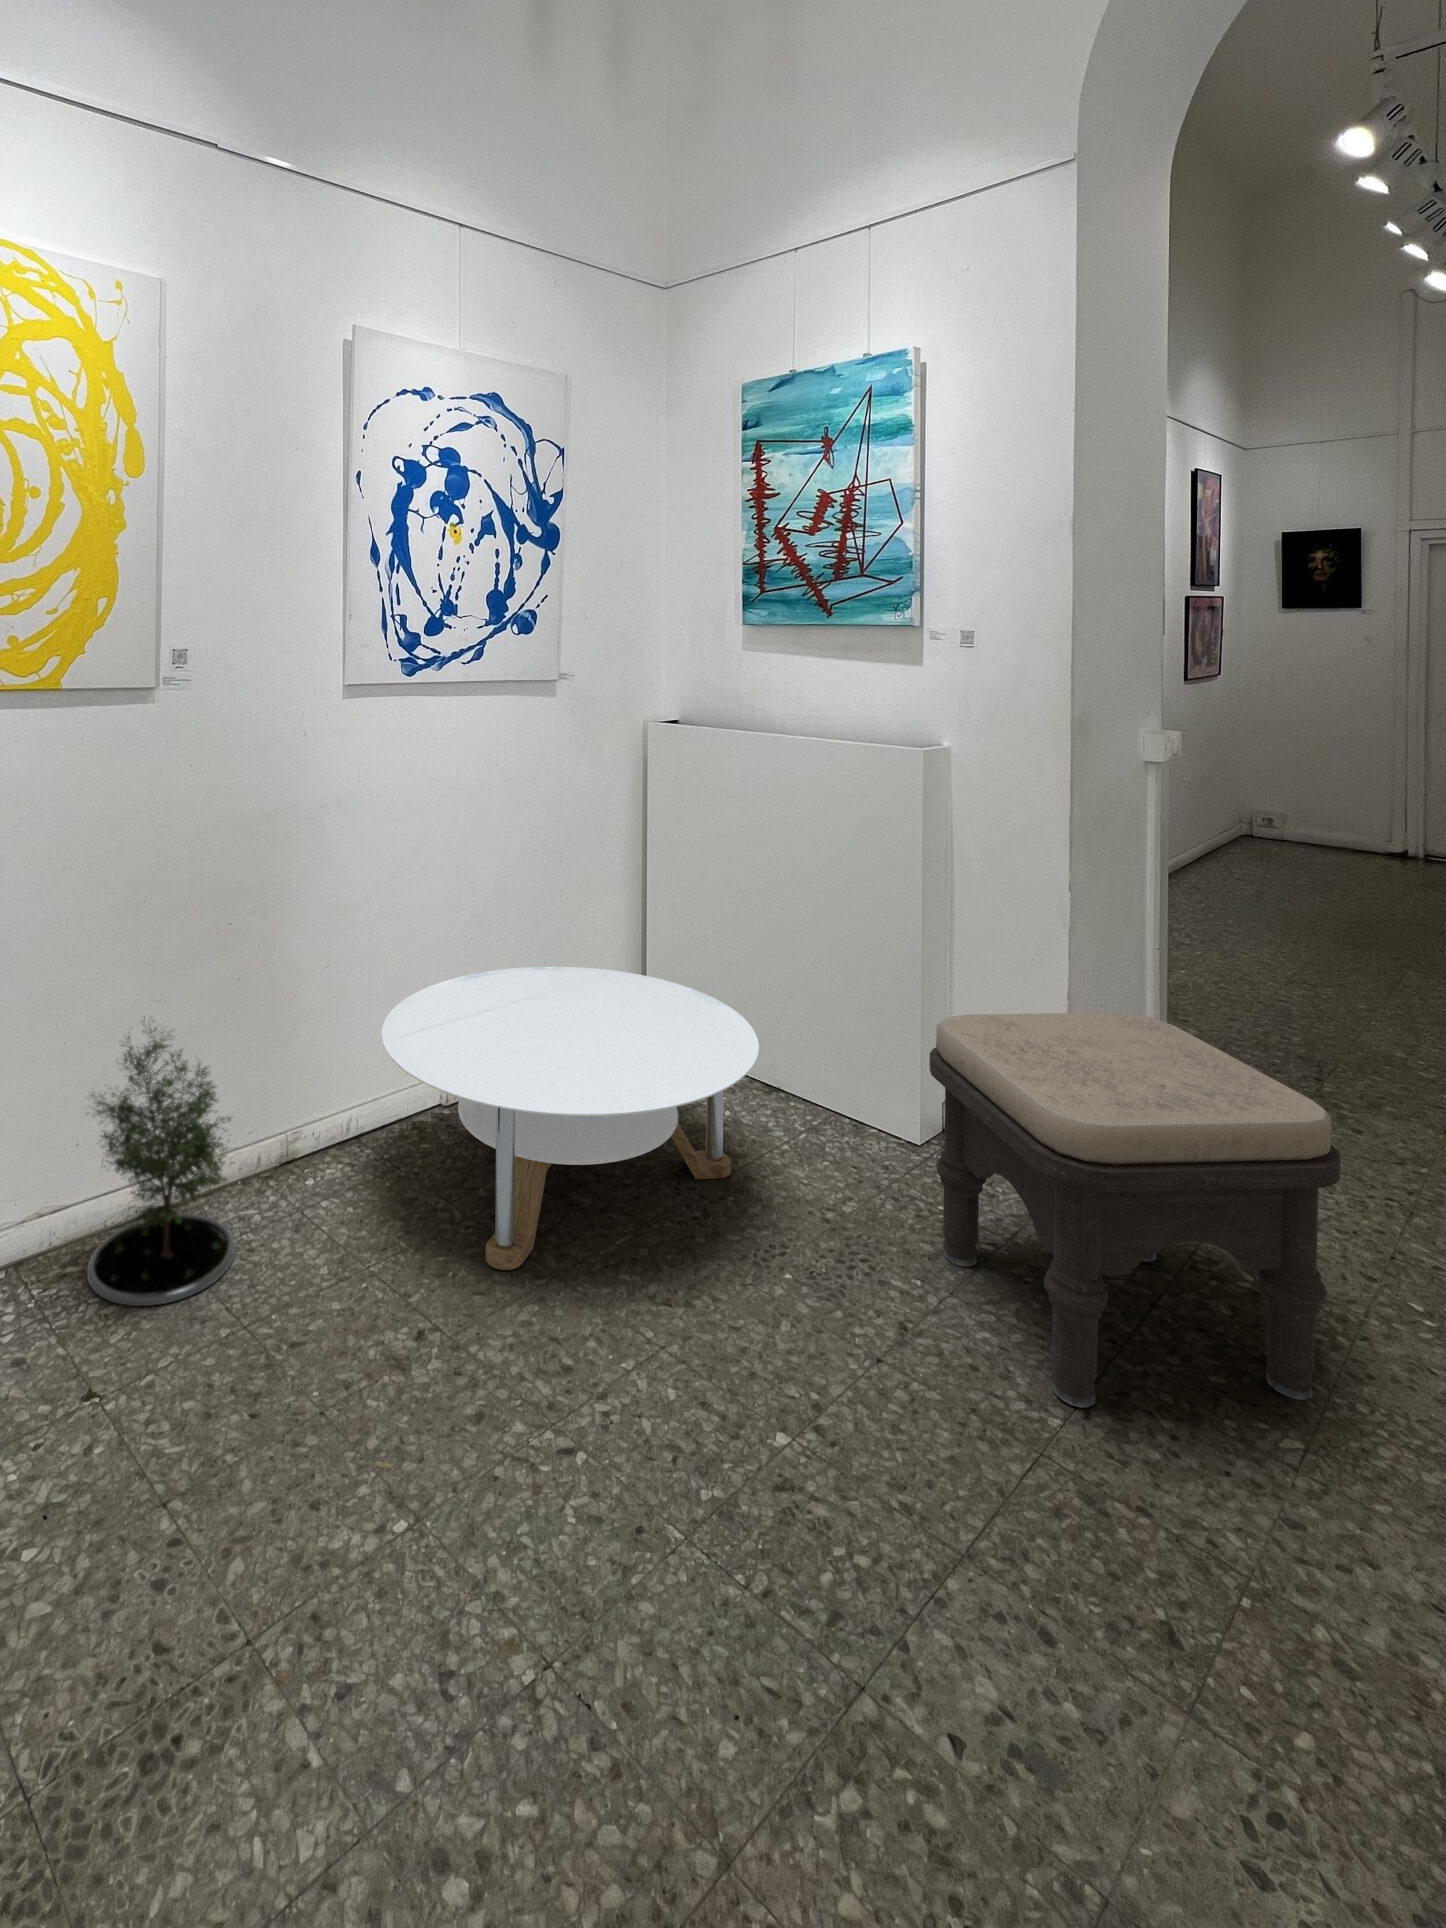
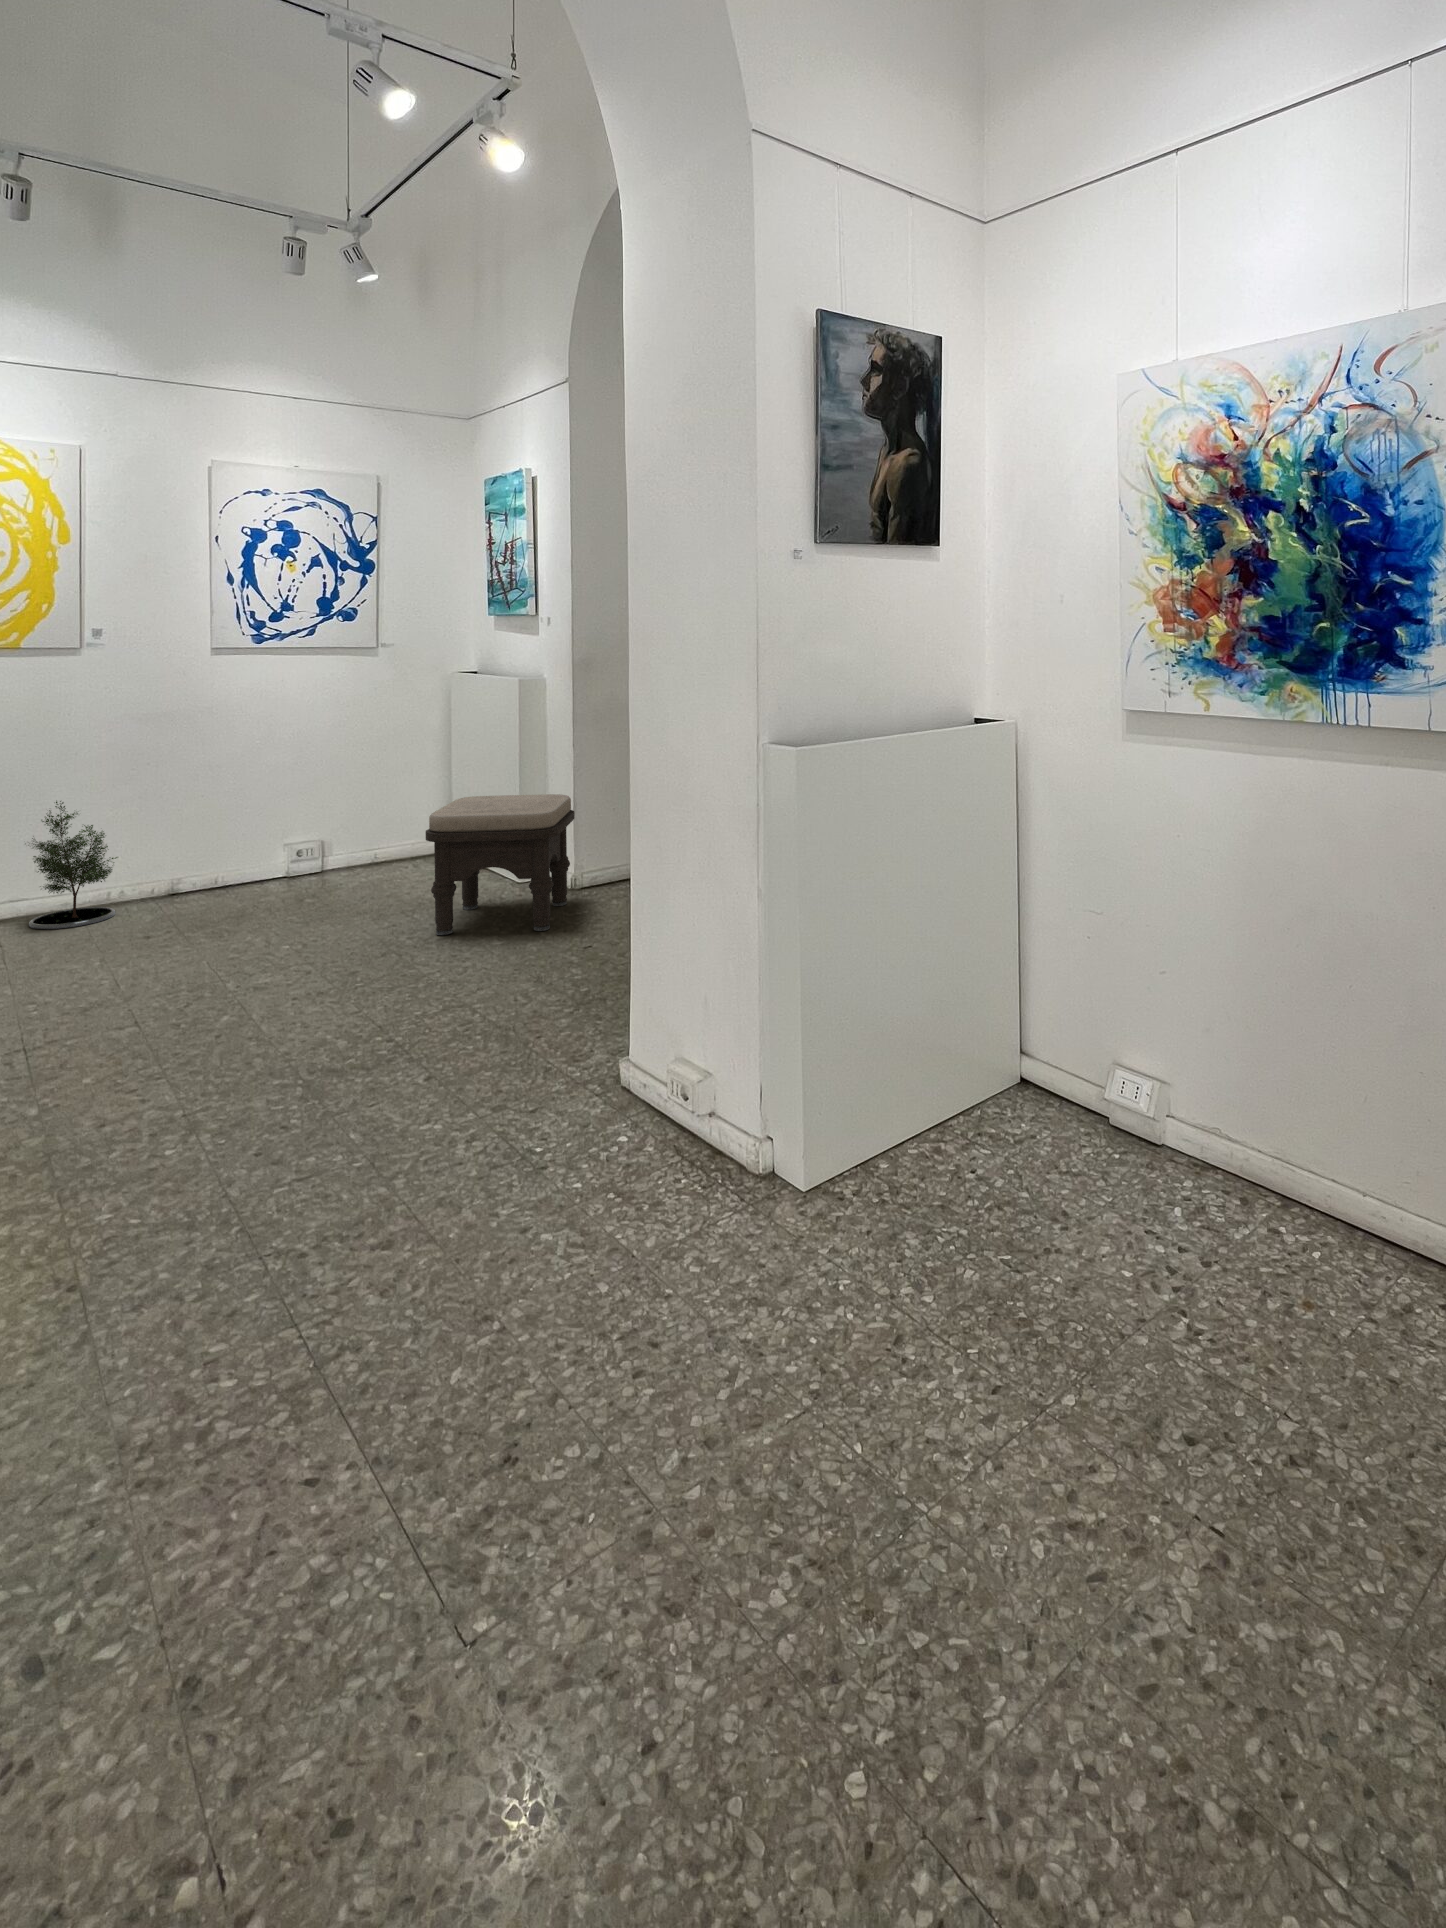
round table: present [382,967,759,1270] -> none [204,803,419,916]

